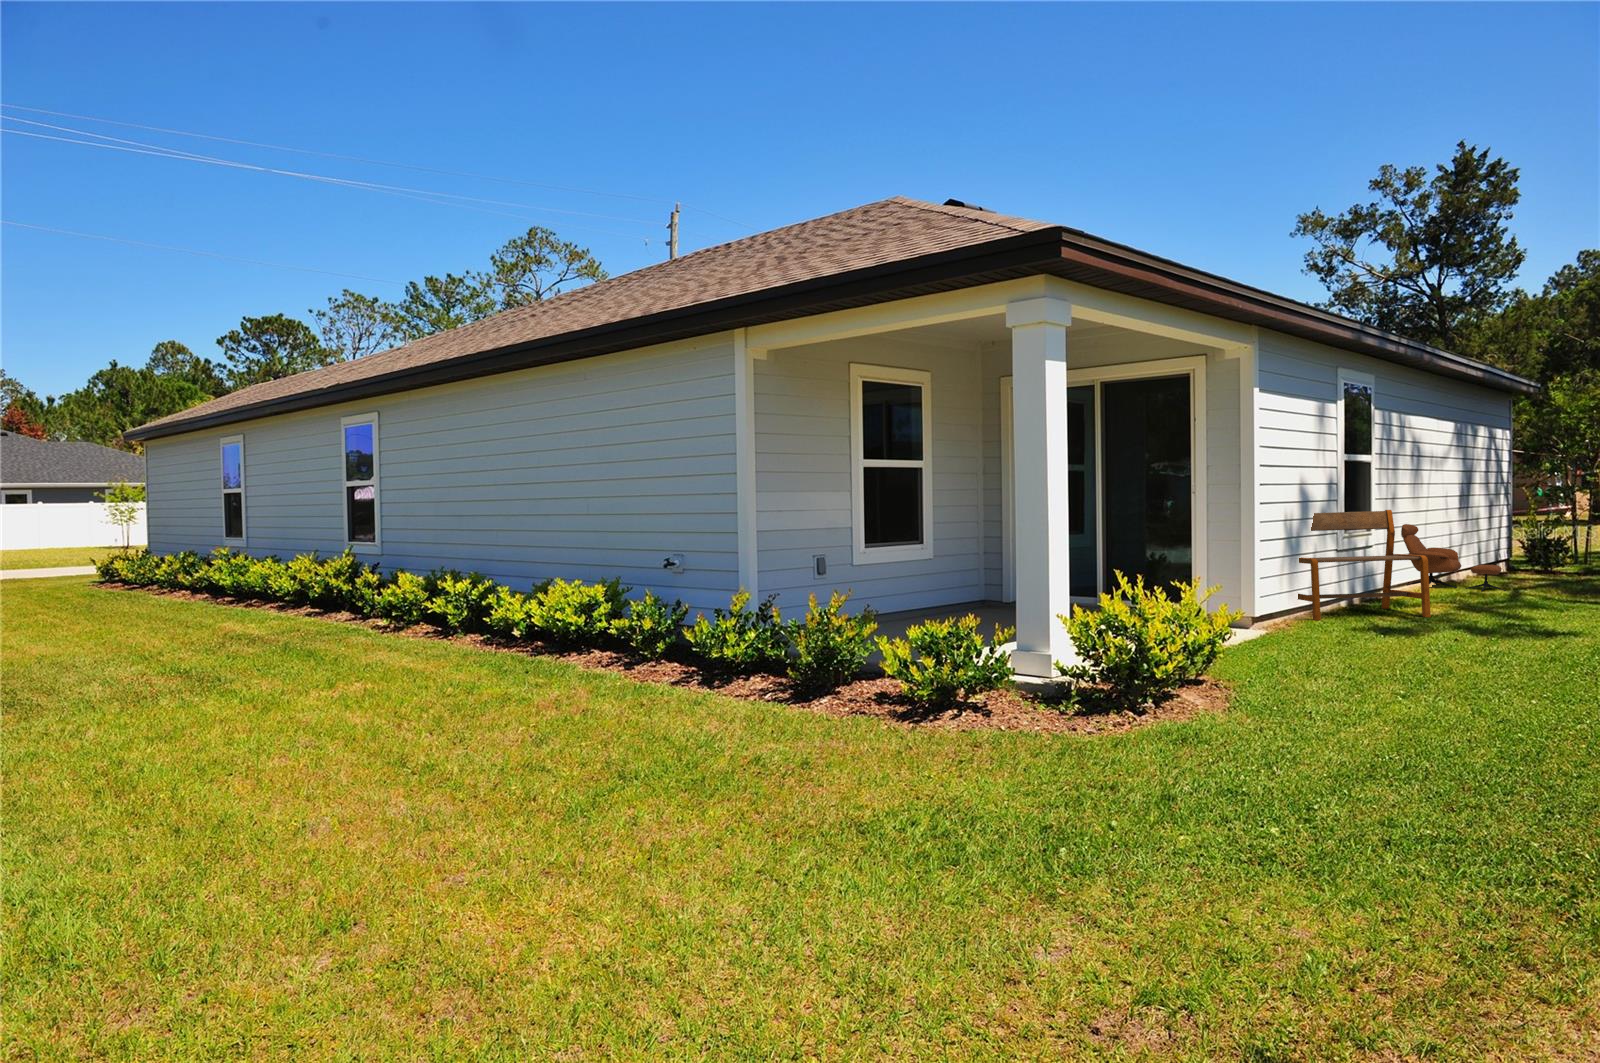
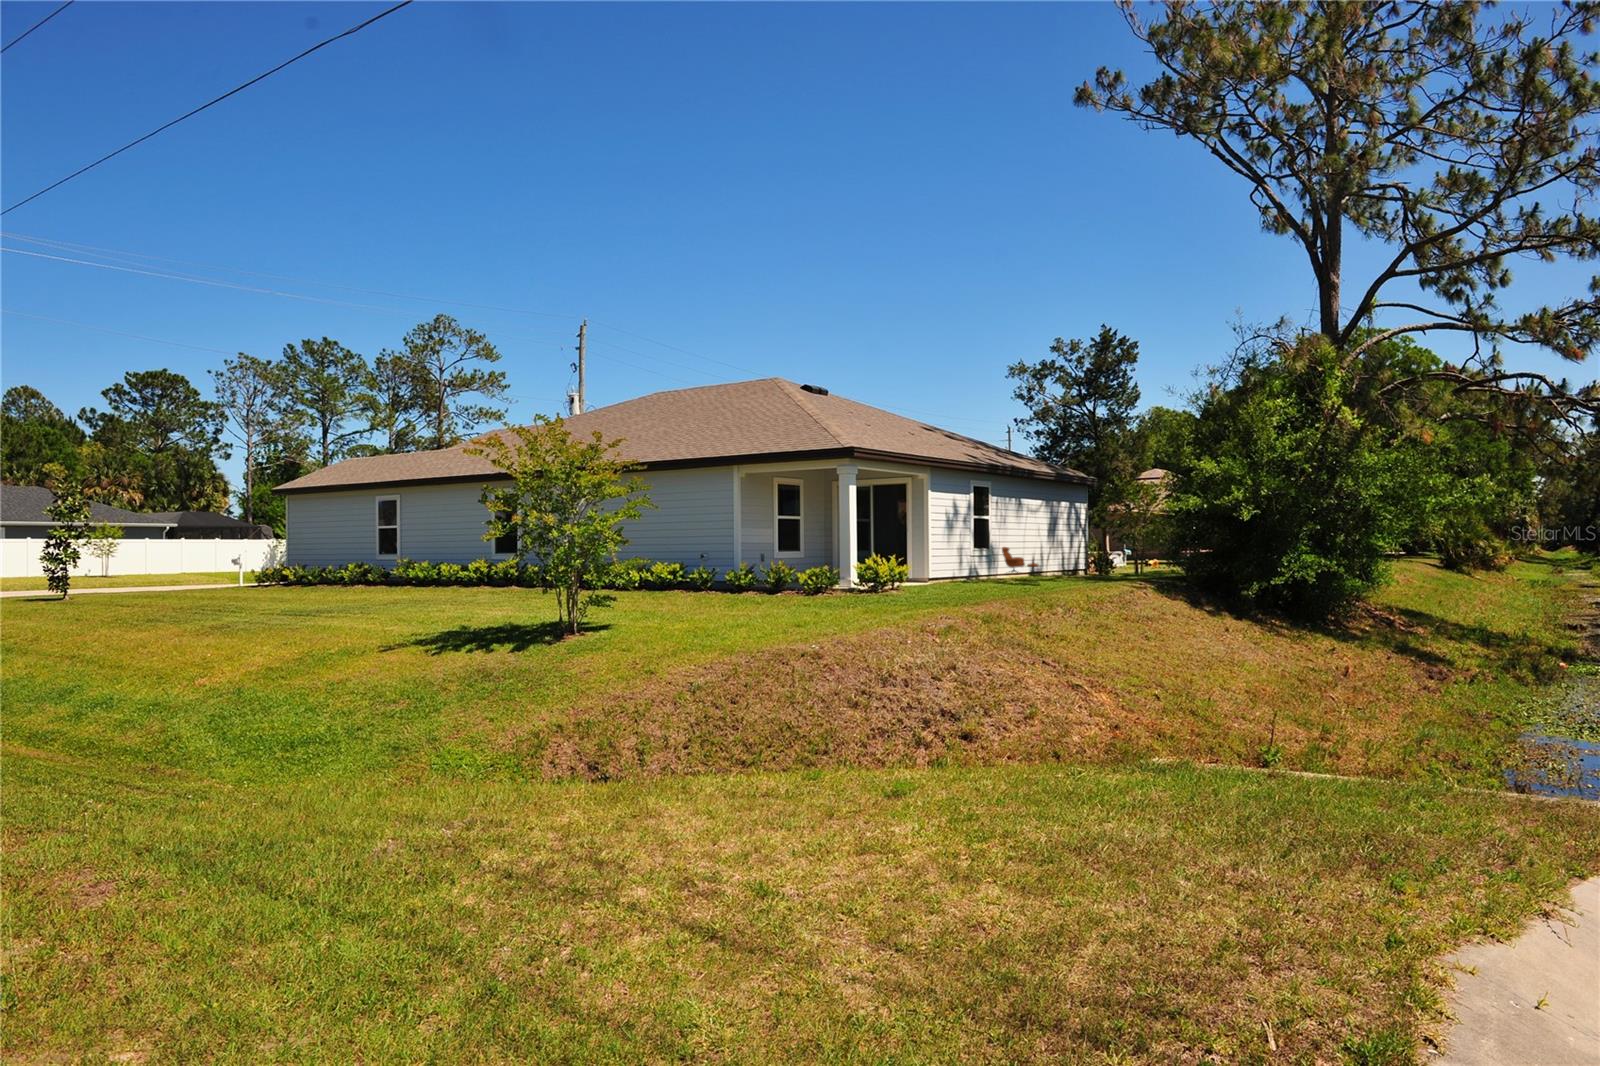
bench: present [1298,510,1431,620] -> none [947,538,997,581]

